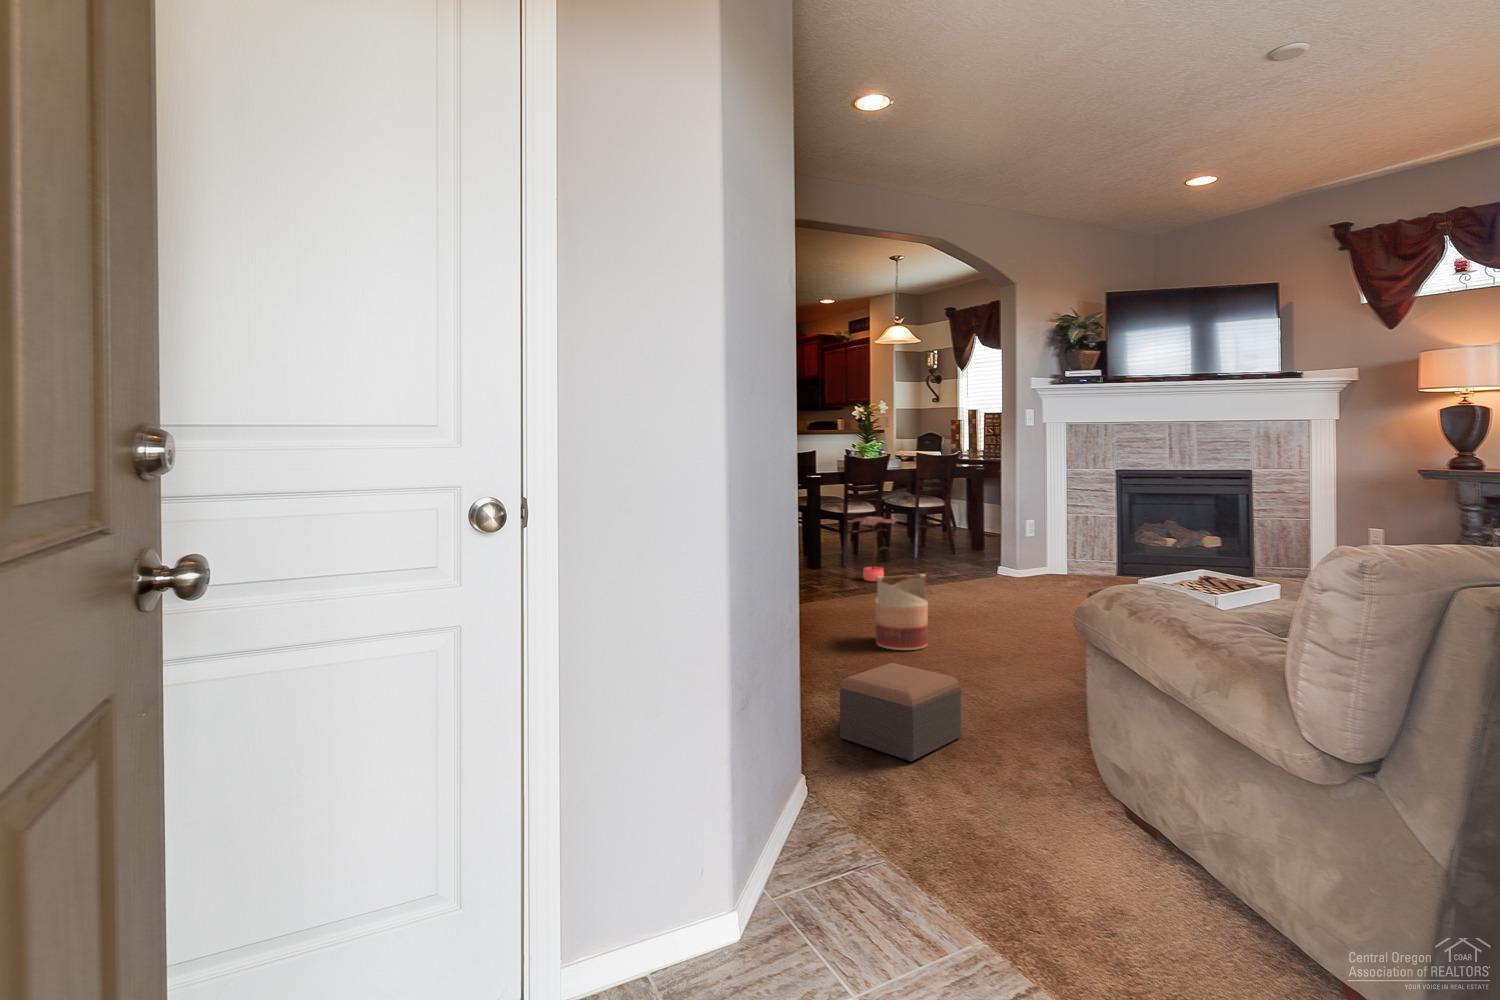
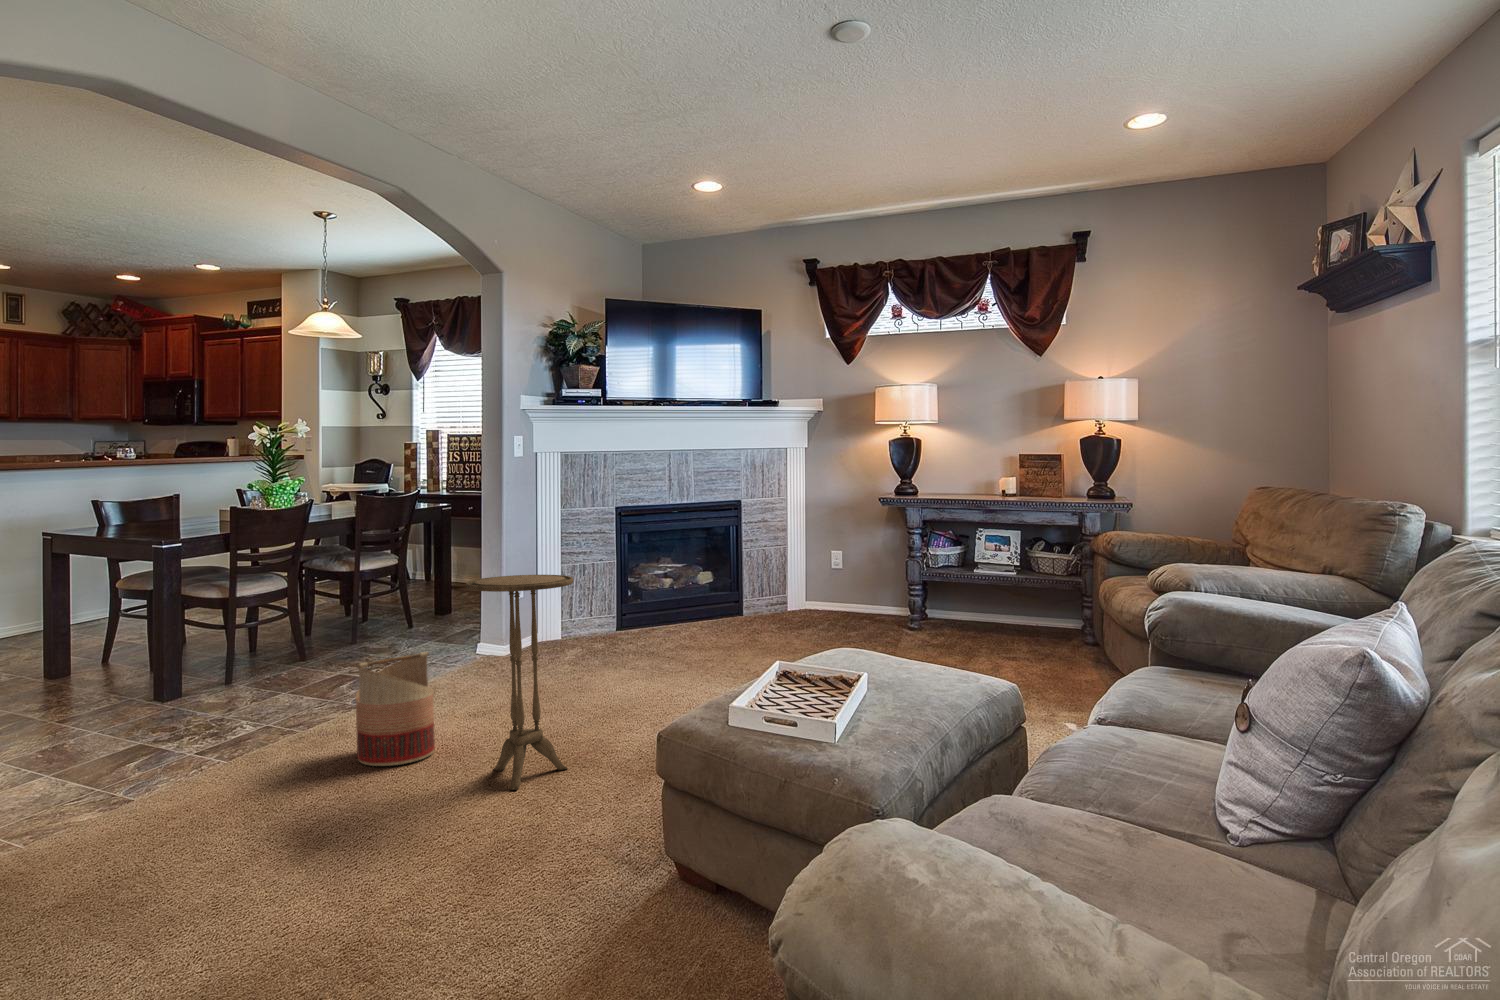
potted plant: present [850,517,897,582] -> none [282,575,359,668]
side table: none [945,523,1028,681] -> present [466,575,573,790]
footstool: present [840,663,961,762] -> none [350,792,531,937]

